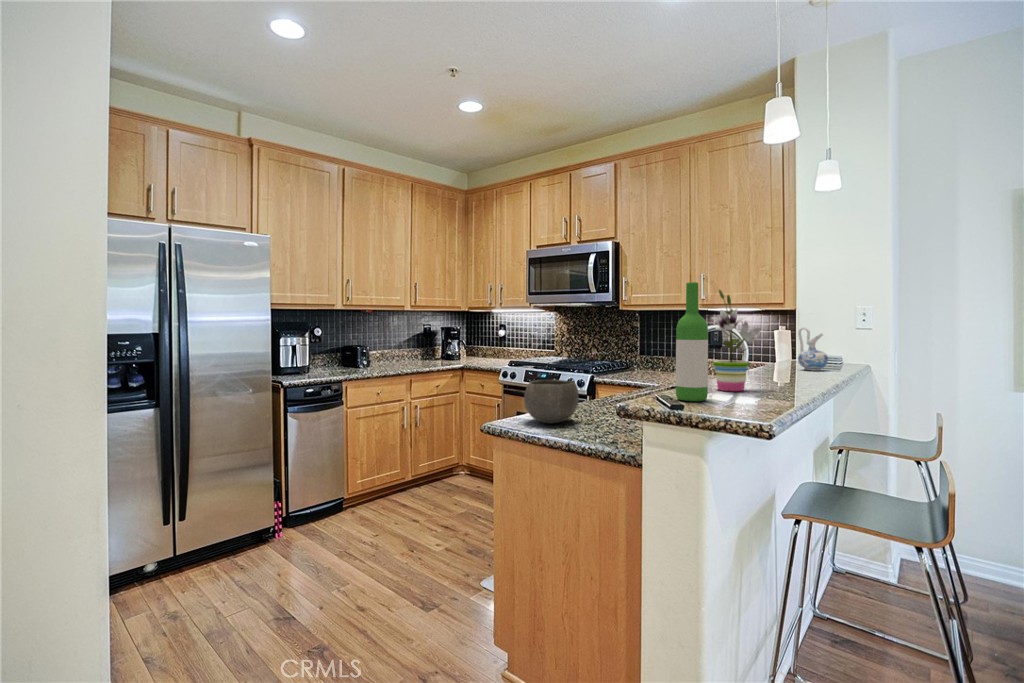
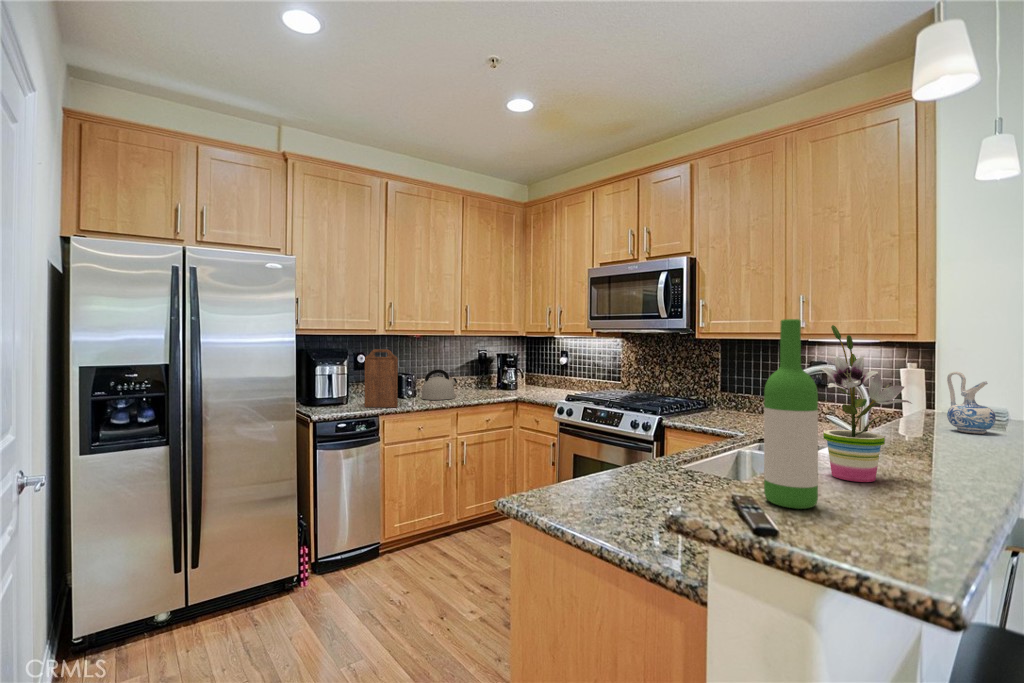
cutting board: none [326,322,358,375] -> present [365,349,398,408]
kettle: none [376,341,410,368] -> present [421,370,457,400]
ceramic bowl: present [524,380,579,423] -> none [550,442,624,504]

